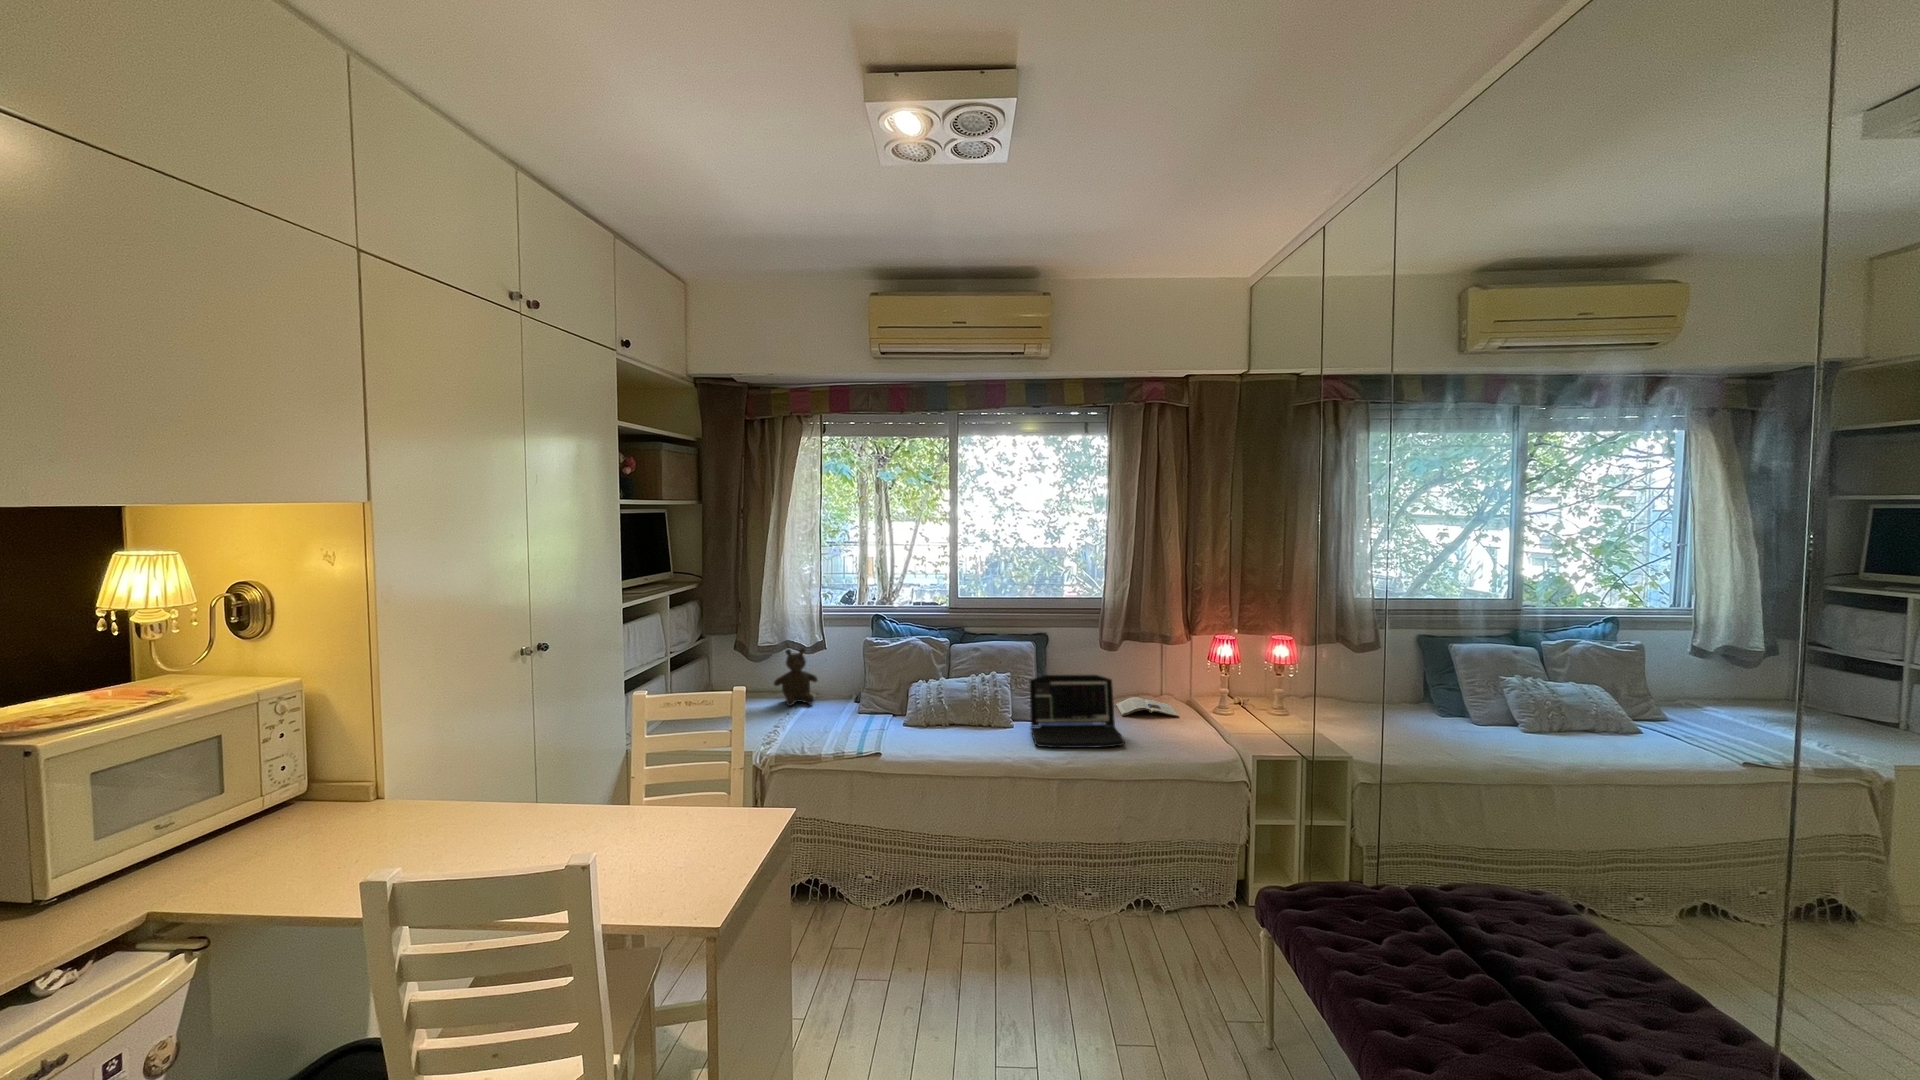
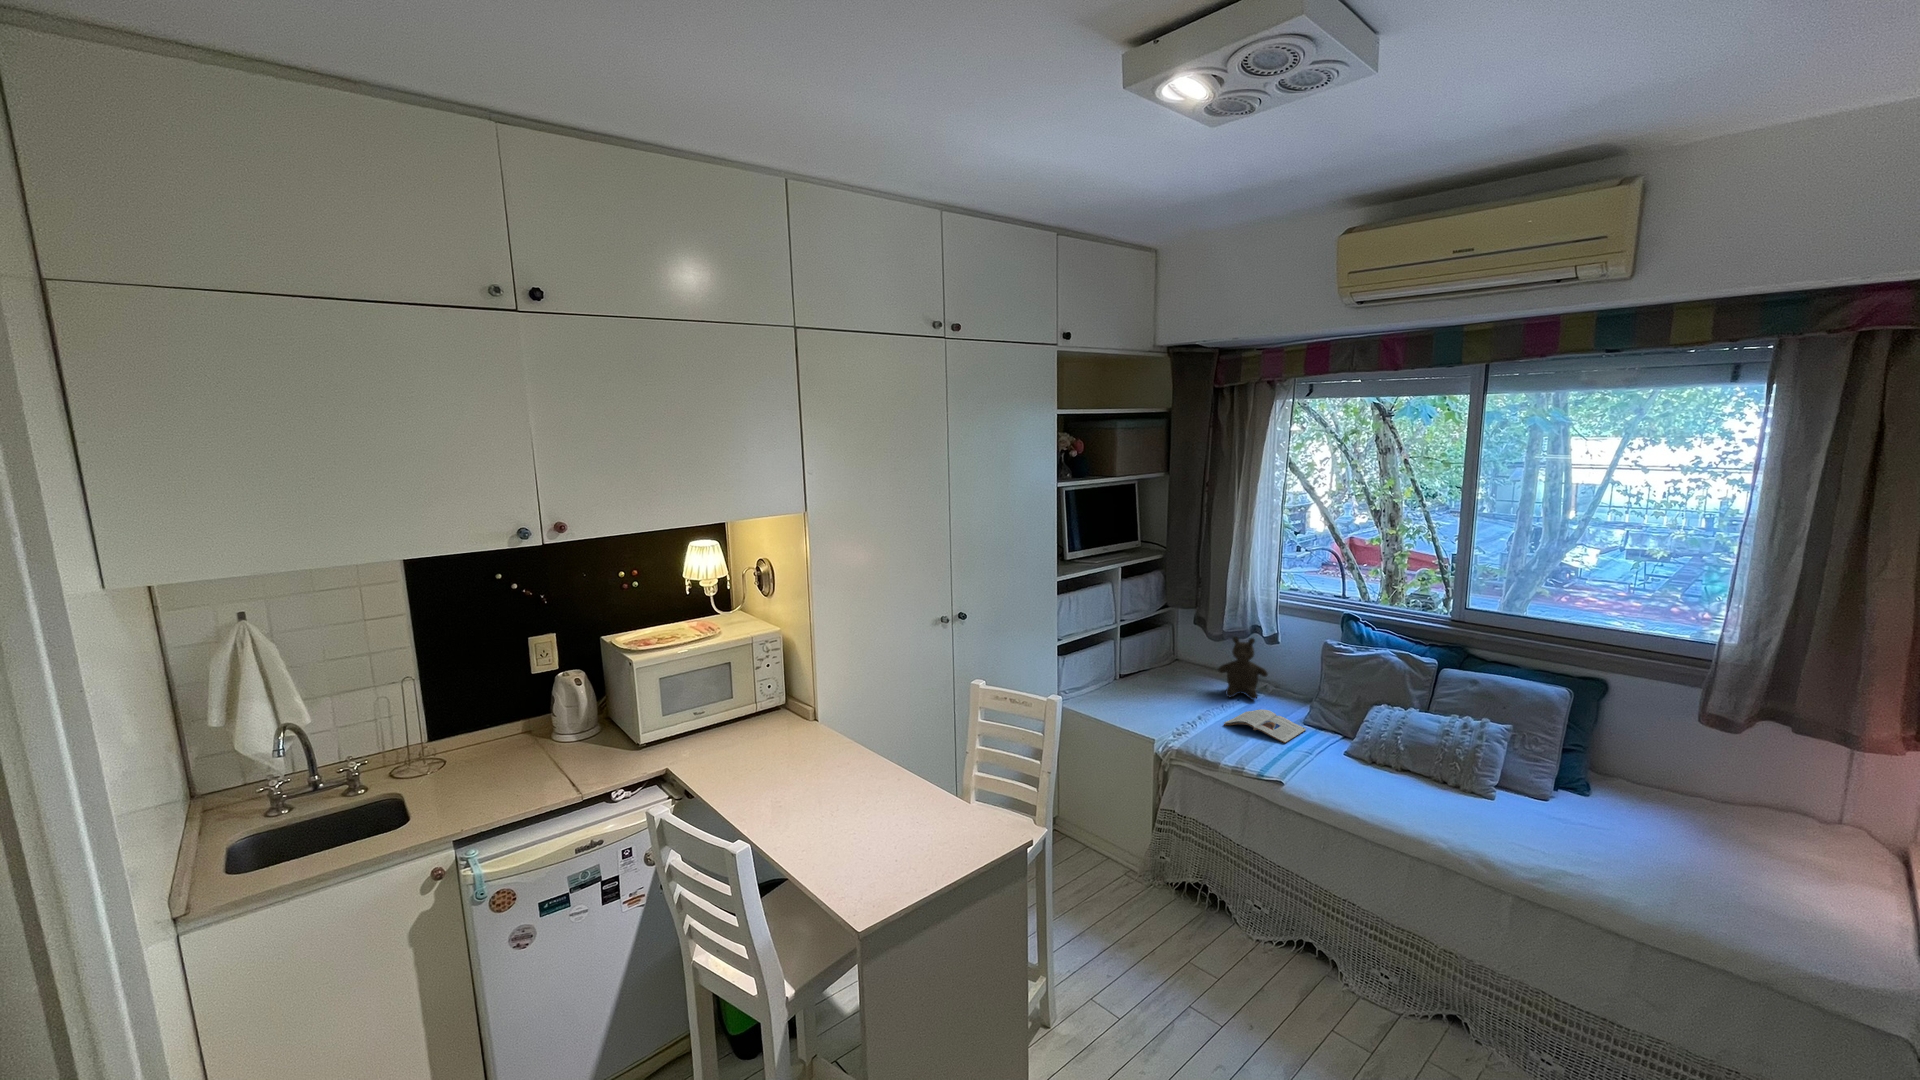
laptop: present [1029,675,1125,748] -> none [1505,745,1682,886]
magazine: present [1116,697,1179,717] -> present [1224,709,1306,743]

